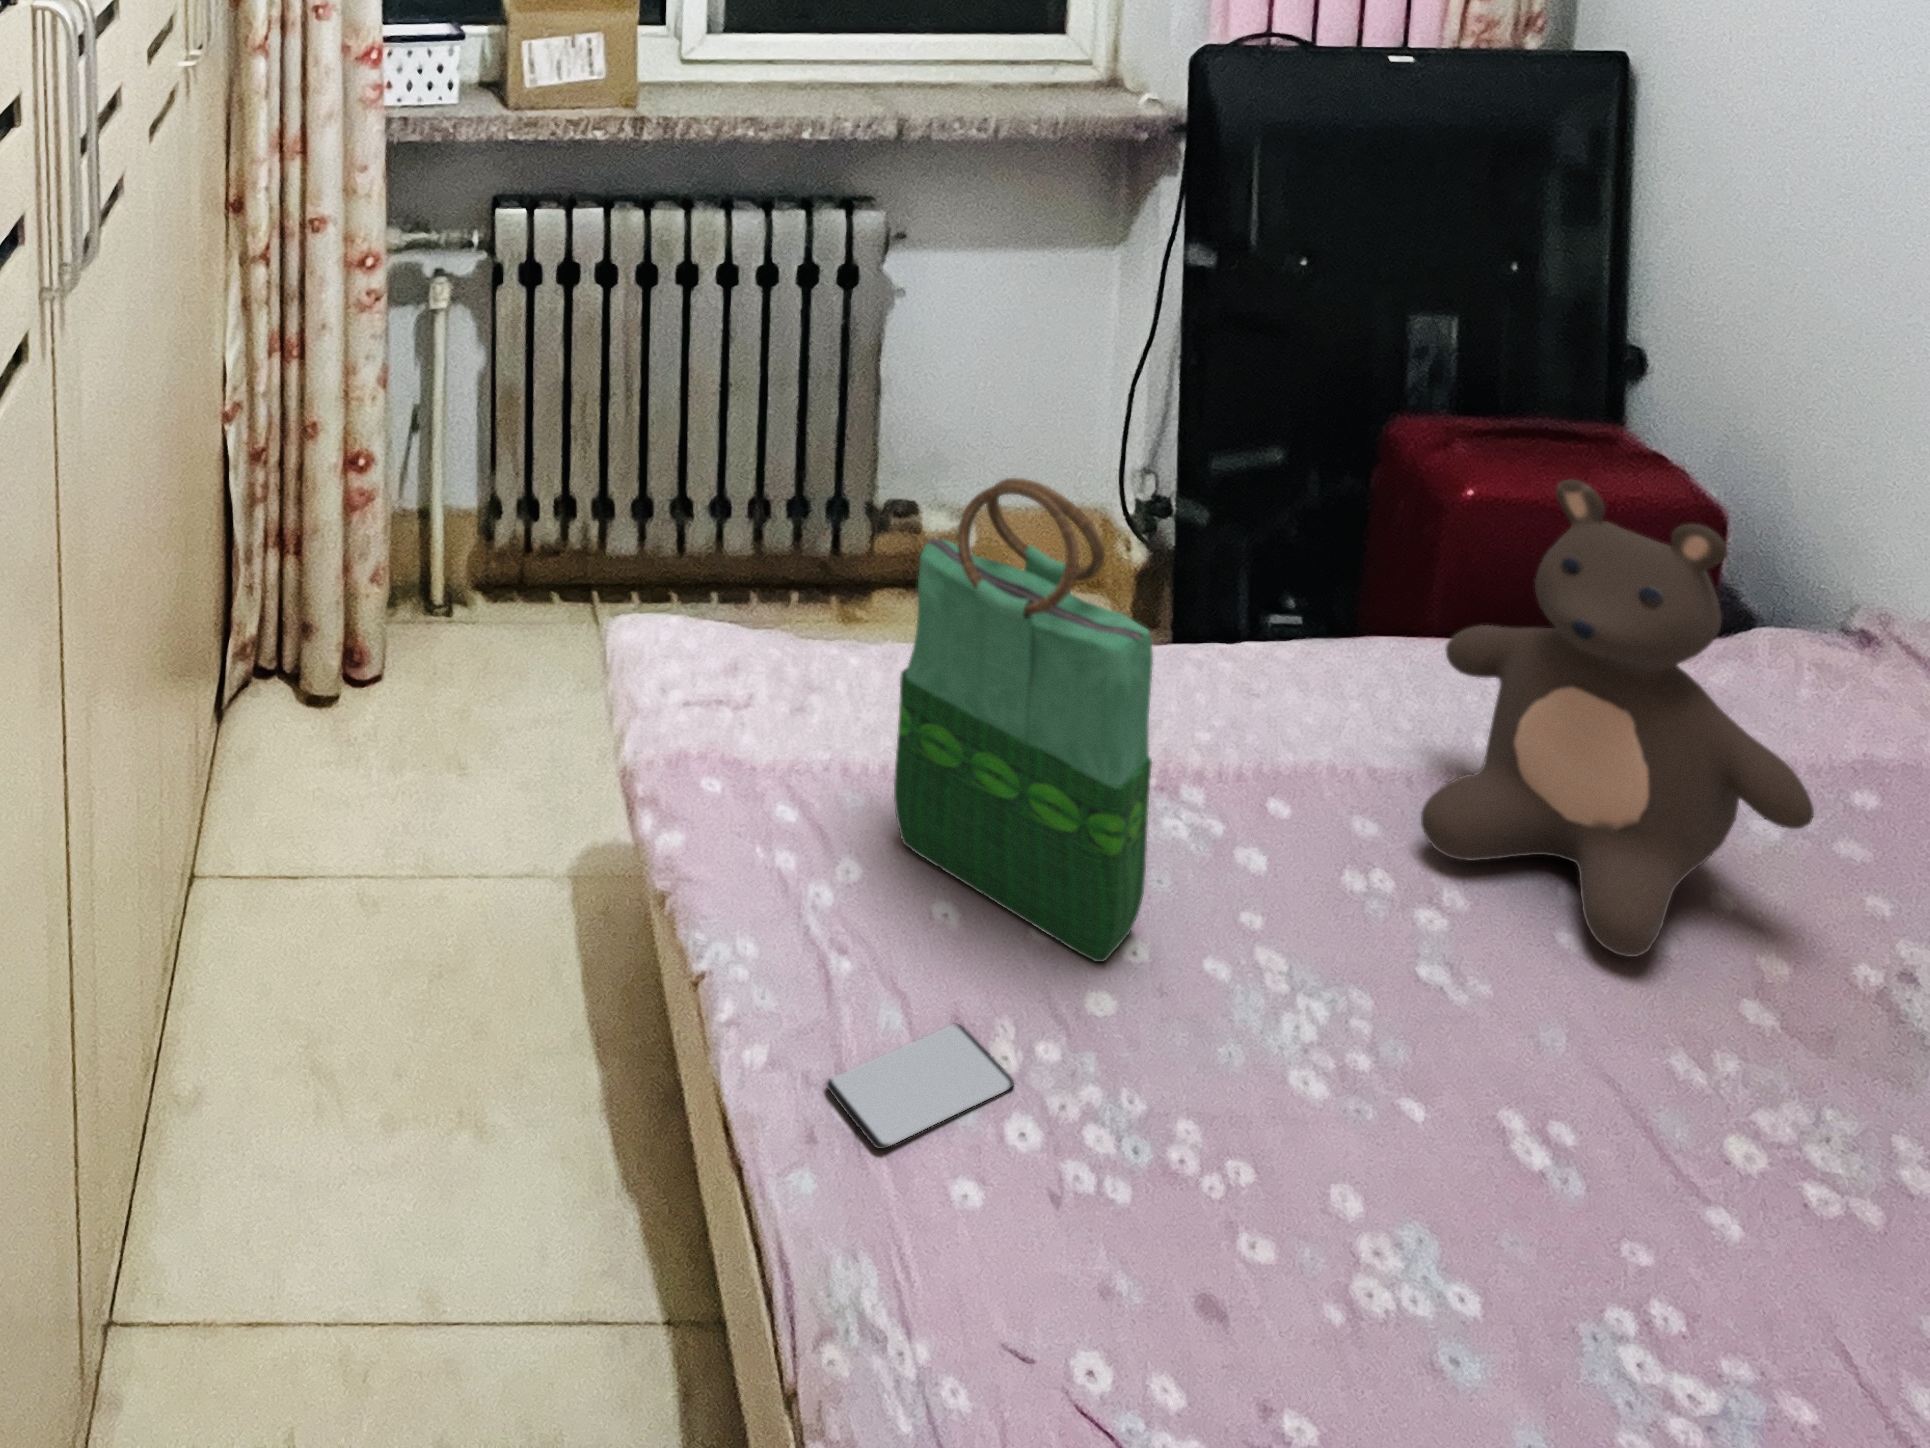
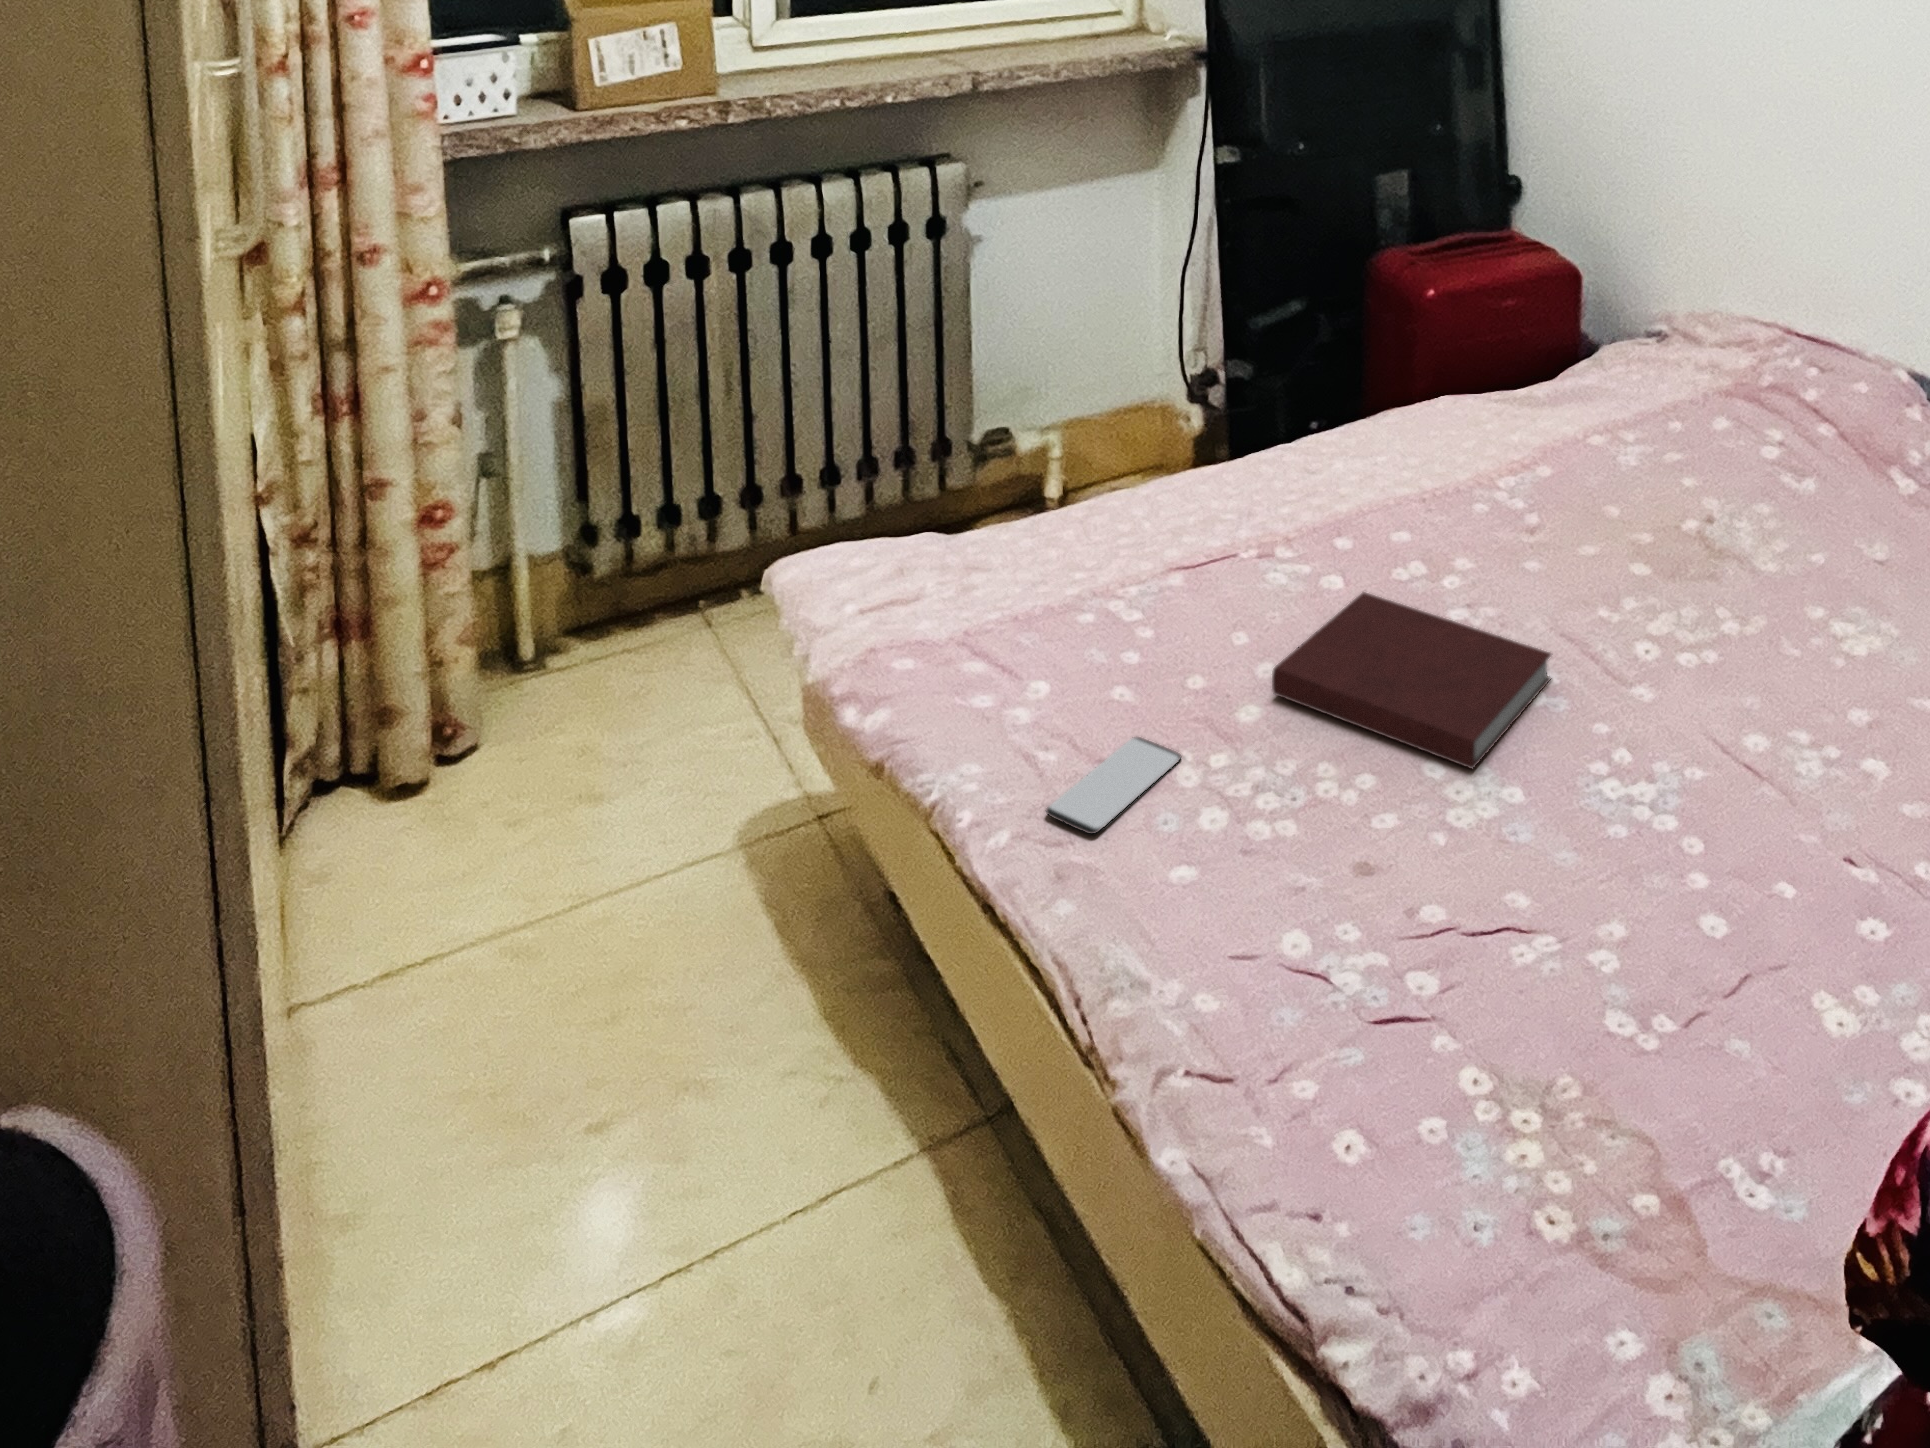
tote bag: present [894,478,1153,962] -> none [1058,309,1250,663]
teddy bear: present [1421,480,1814,957] -> none [1415,238,1620,540]
notebook: none [1157,941,1642,1337] -> present [1272,592,1551,769]

